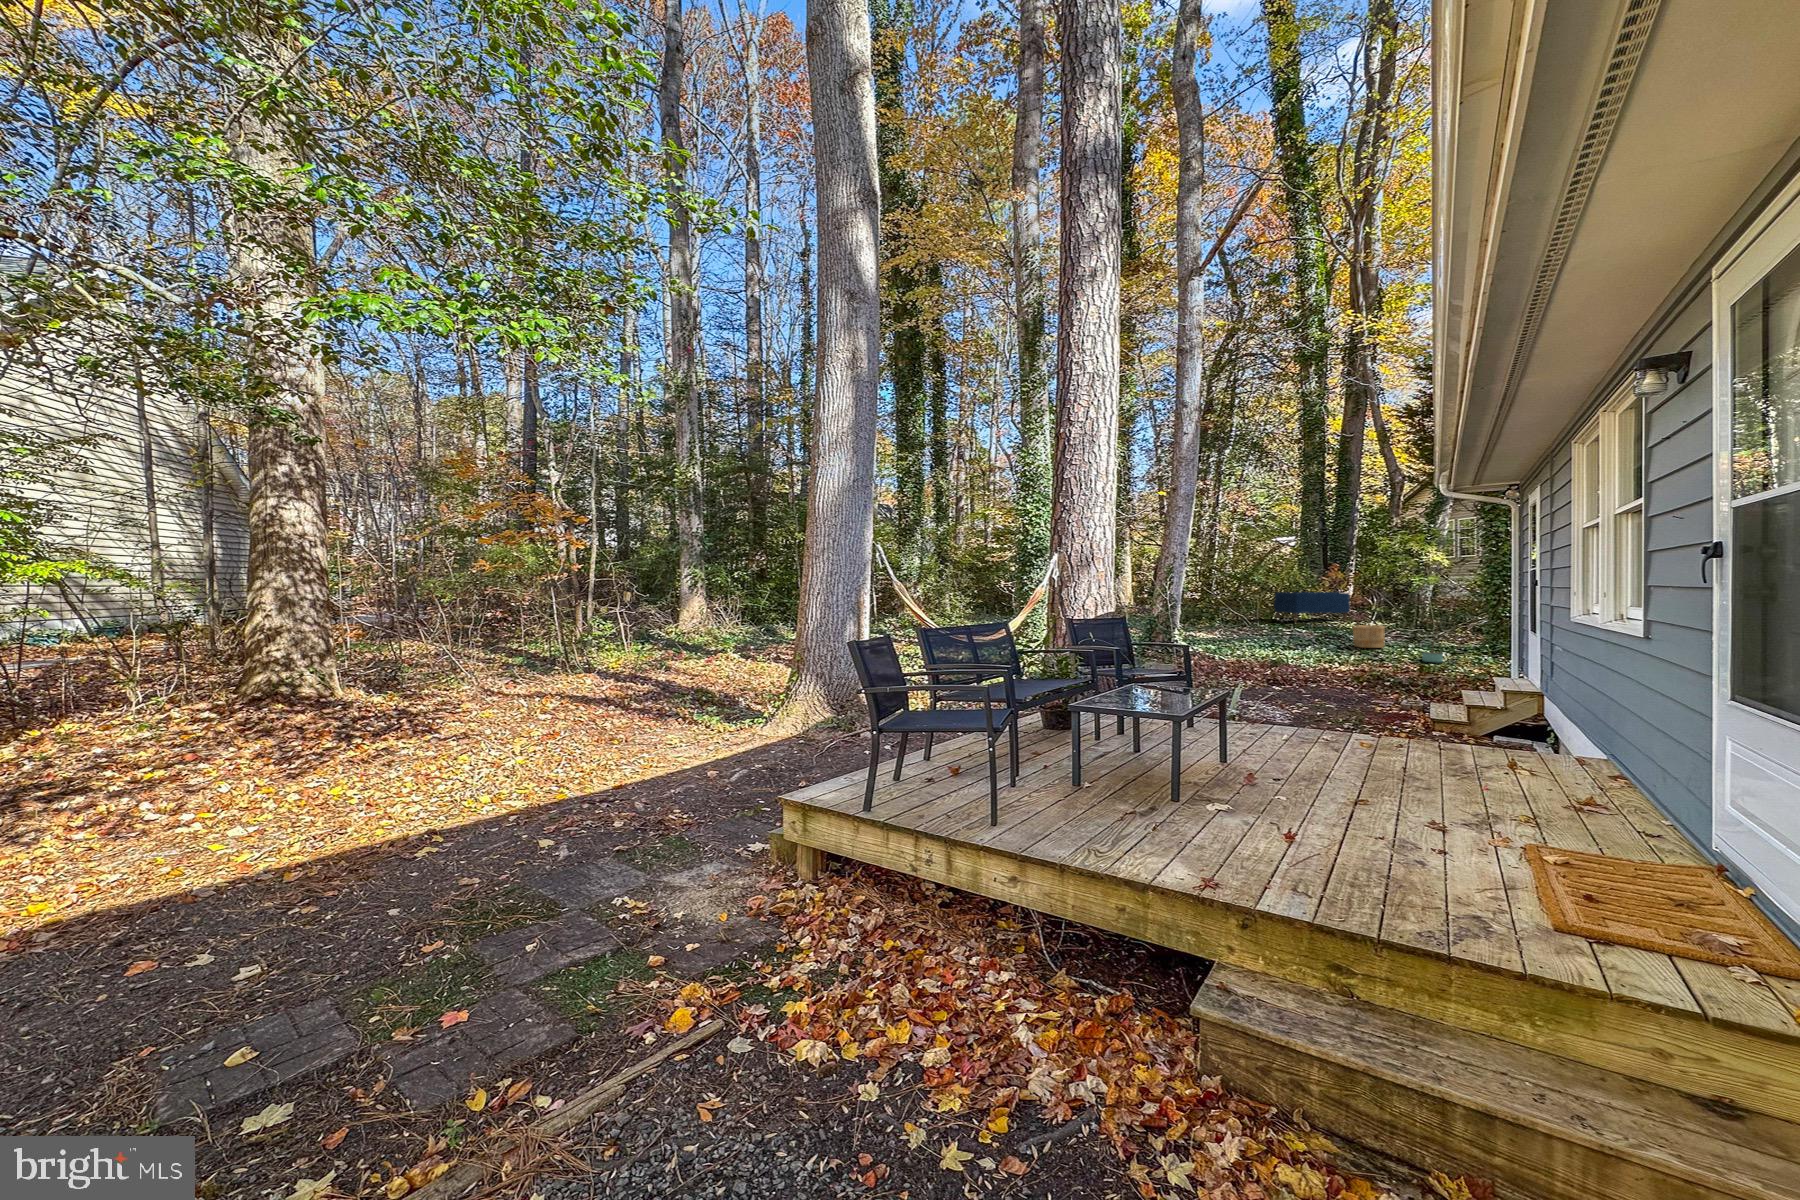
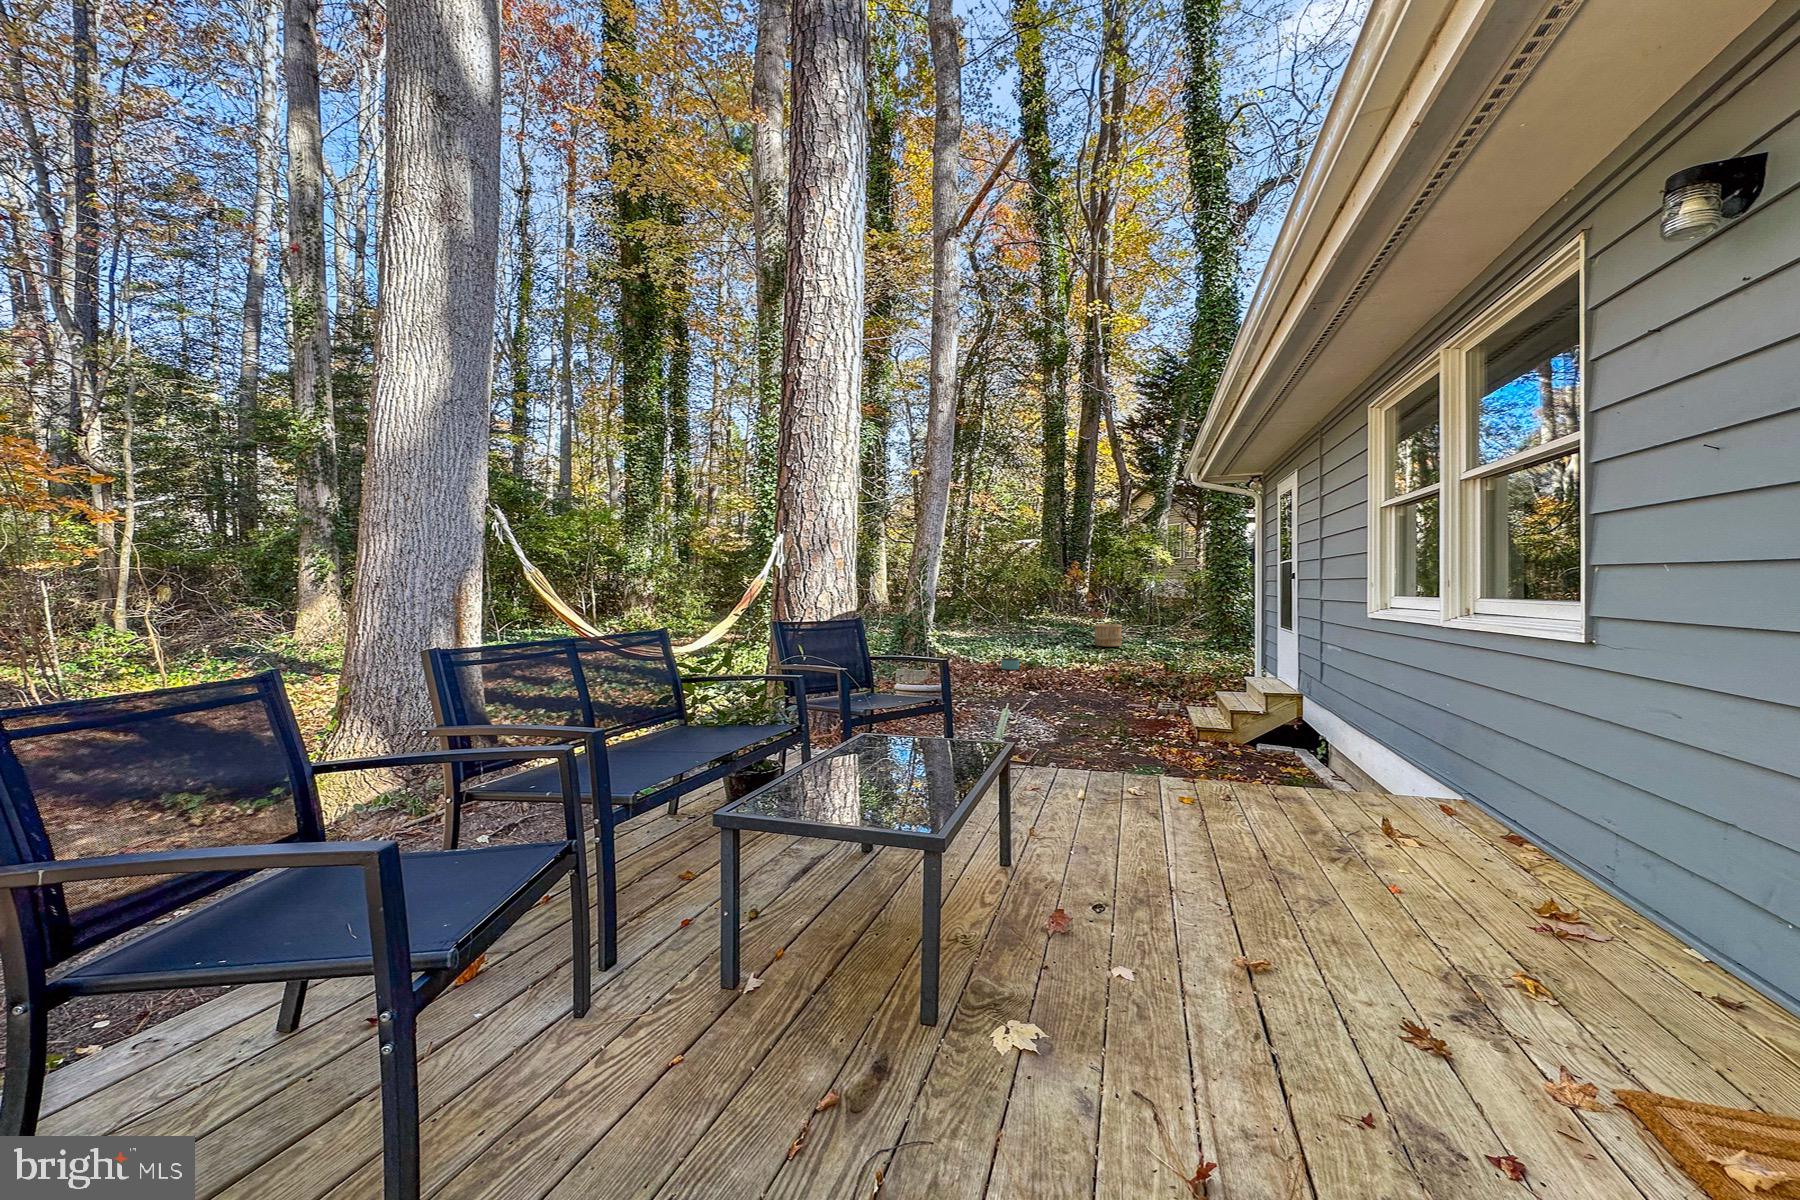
bench: present [1274,592,1350,622] -> none [1022,591,1088,622]
potted plant: present [1422,615,1456,662] -> present [997,612,1030,669]

